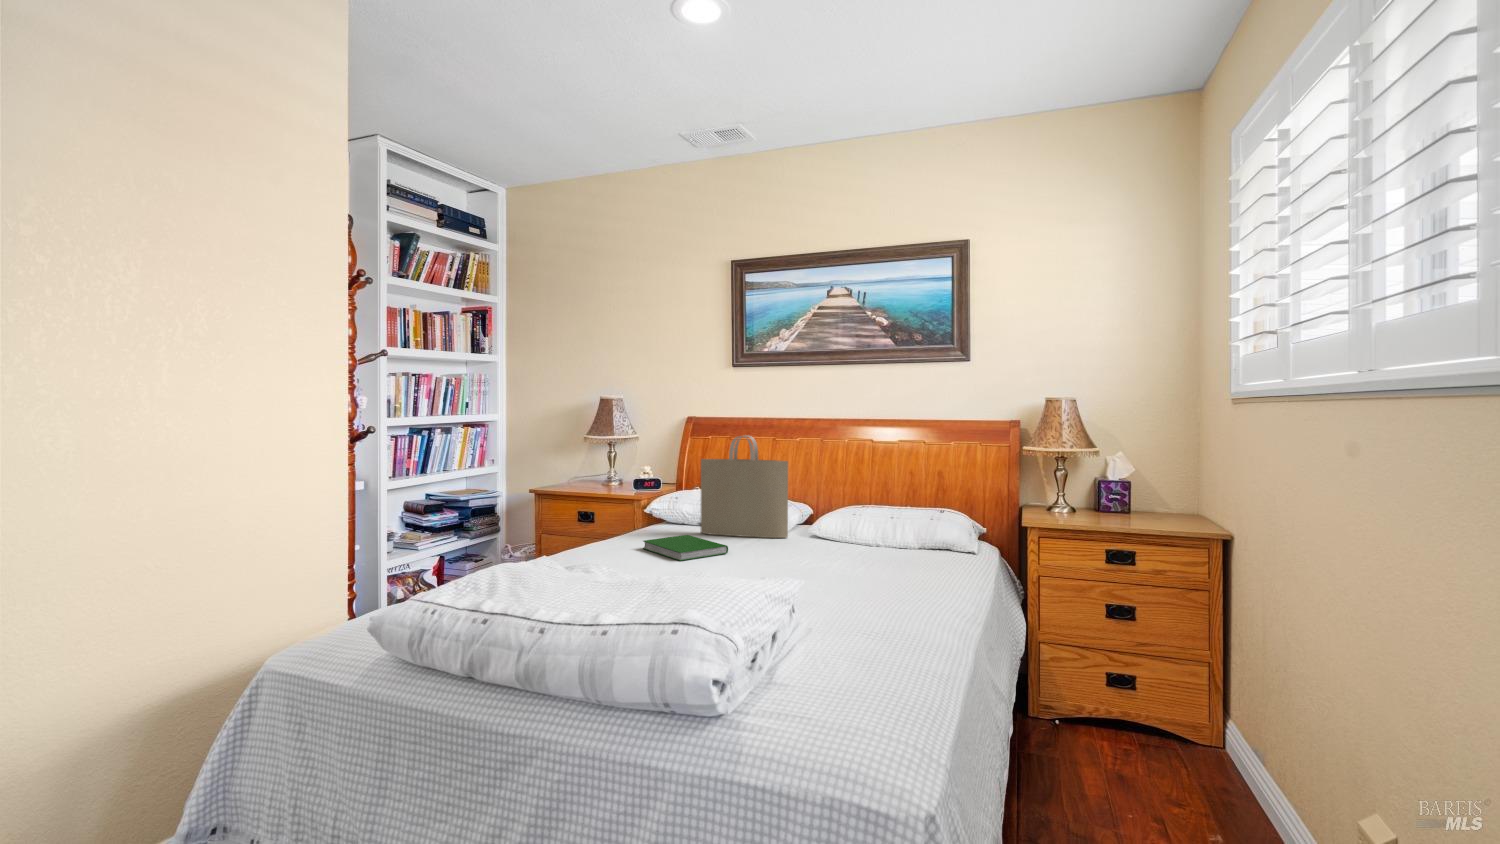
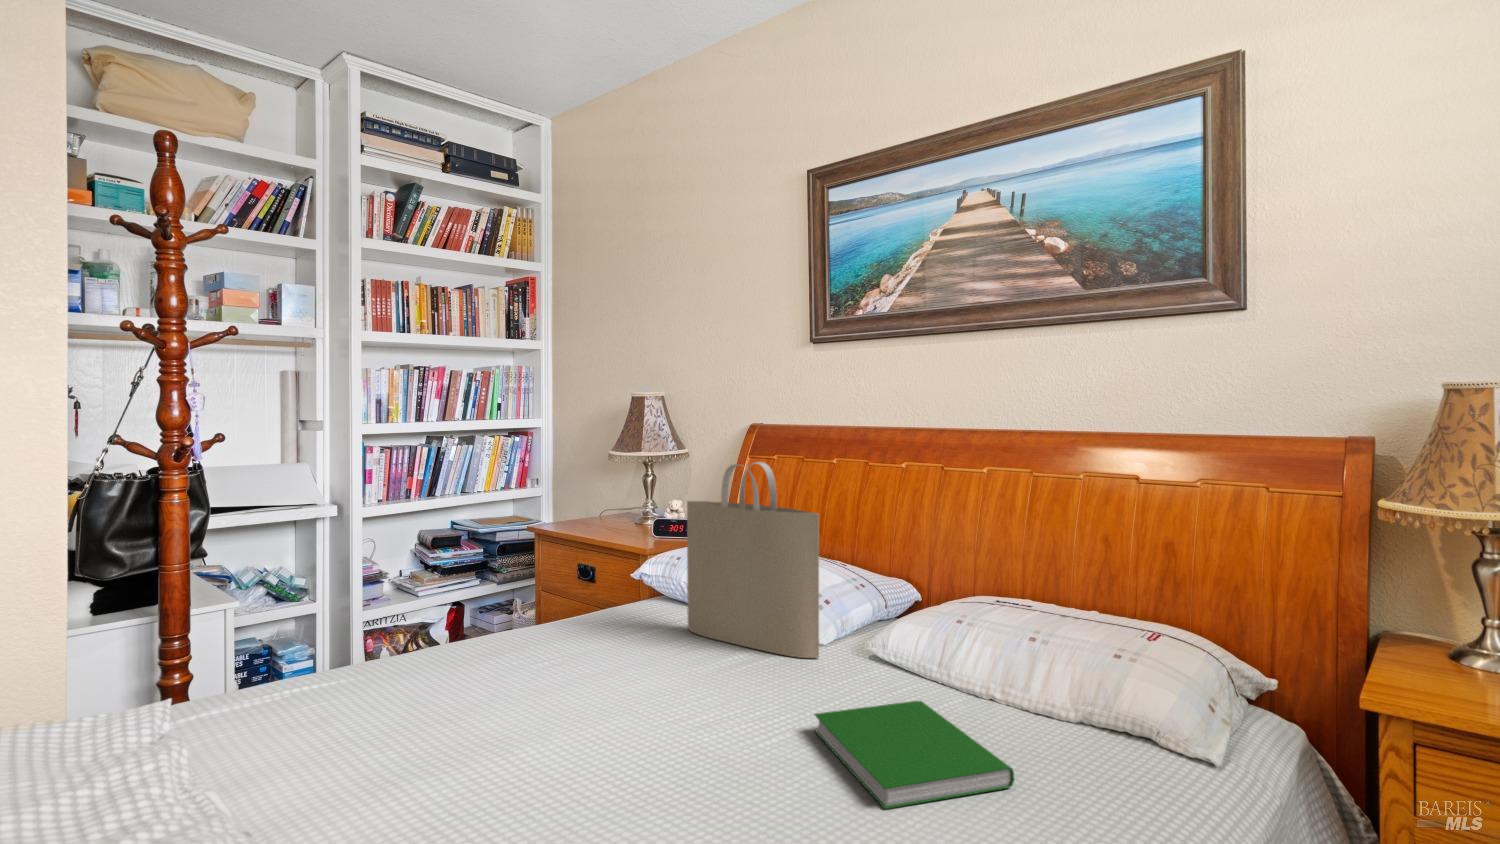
hardcover book: present [643,535,728,561] -> present [814,701,1014,809]

